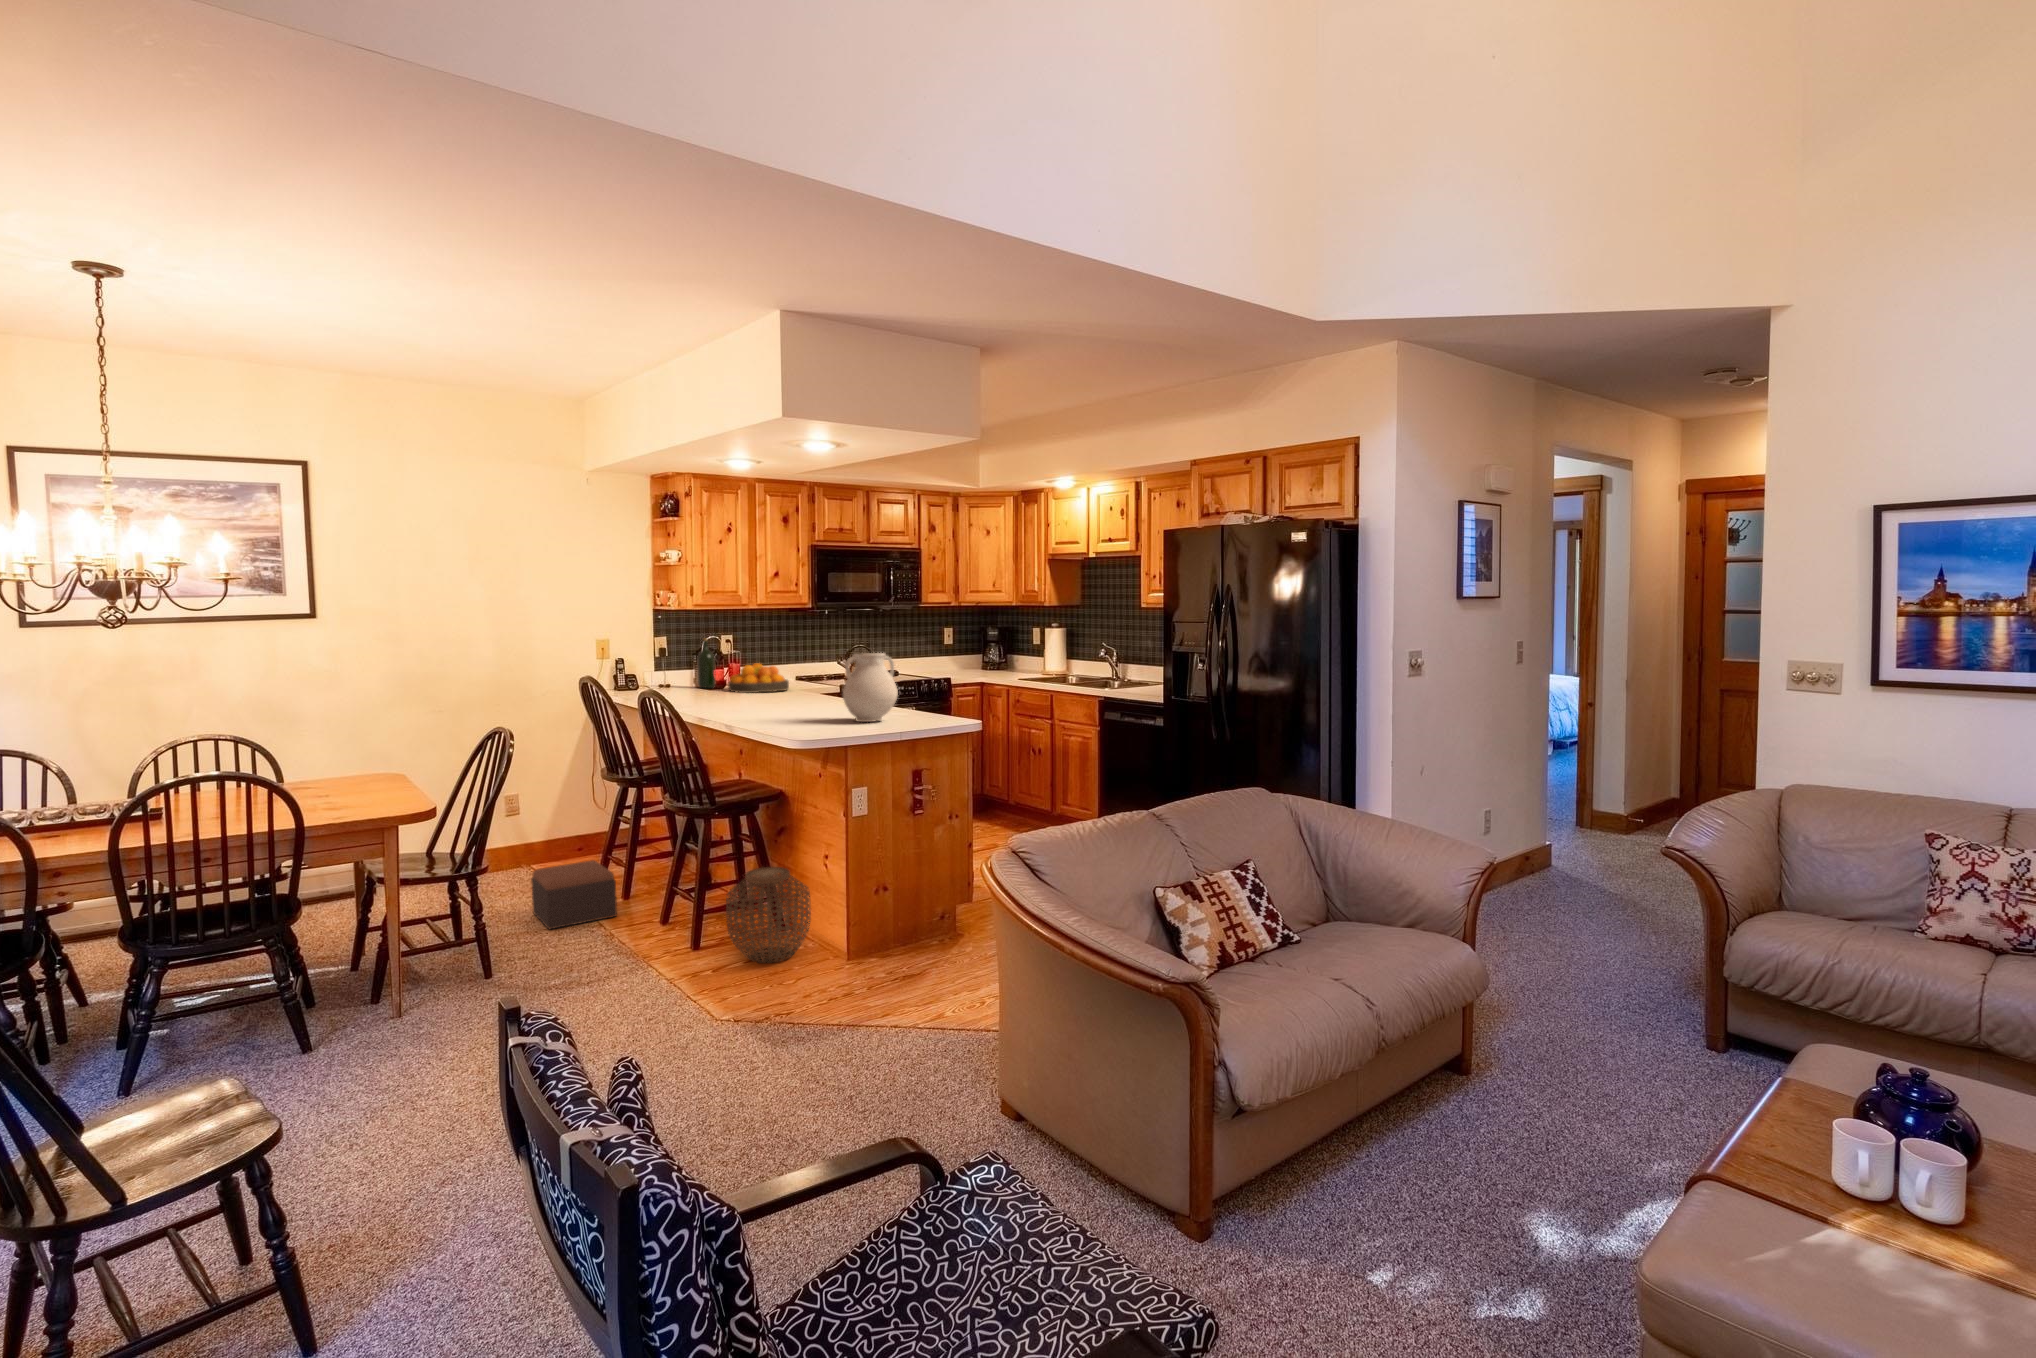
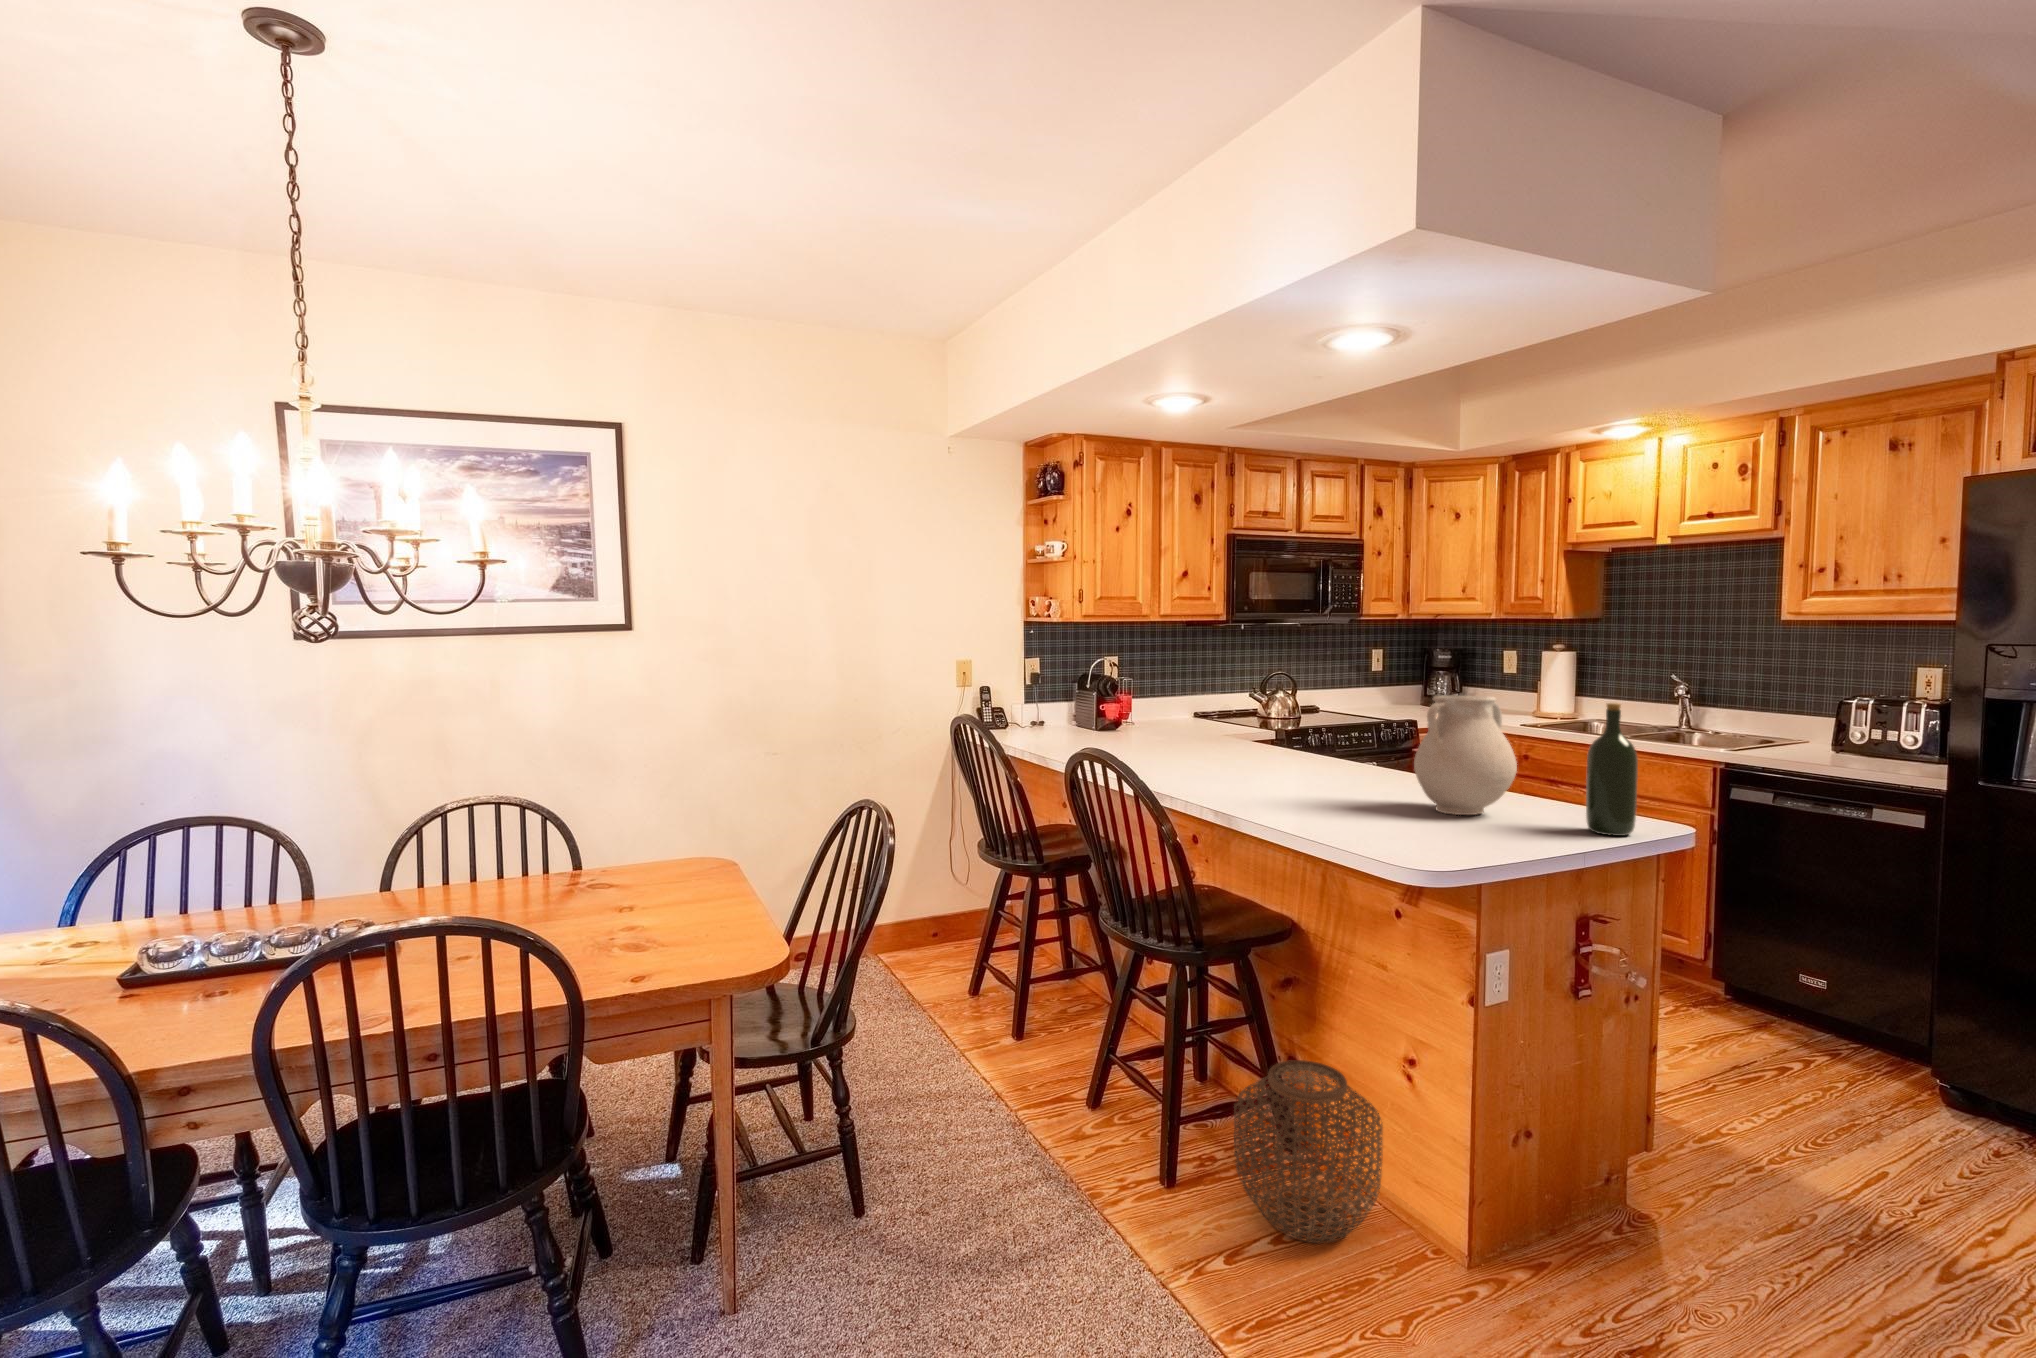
wine bottle: present [697,638,716,688] -> present [1586,703,1638,836]
fruit bowl: present [728,663,789,693] -> none [1128,695,1210,738]
footstool: present [531,860,617,929] -> none [895,986,1017,1102]

